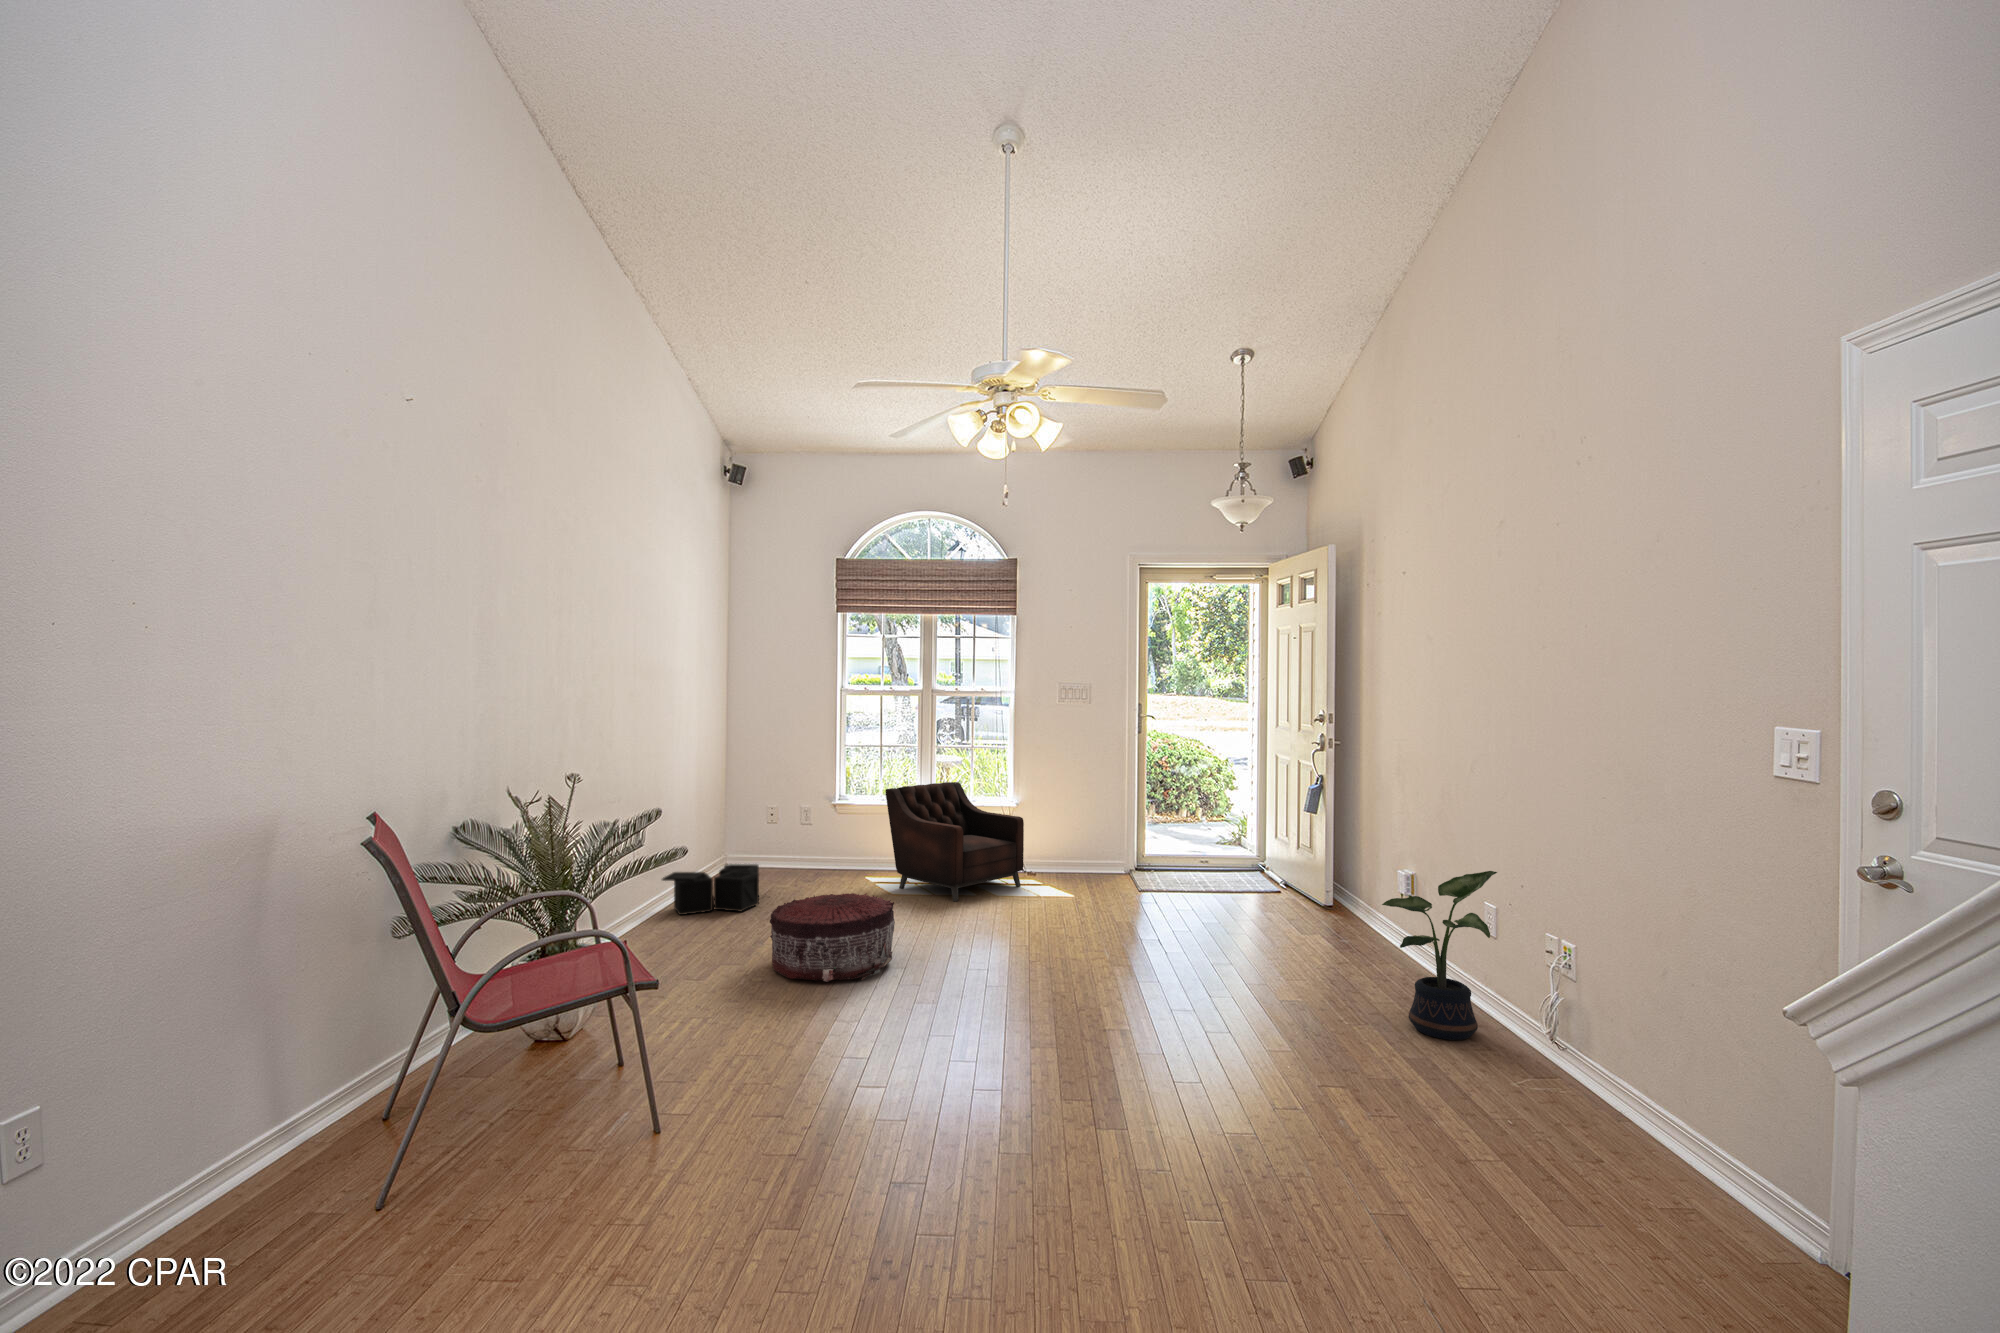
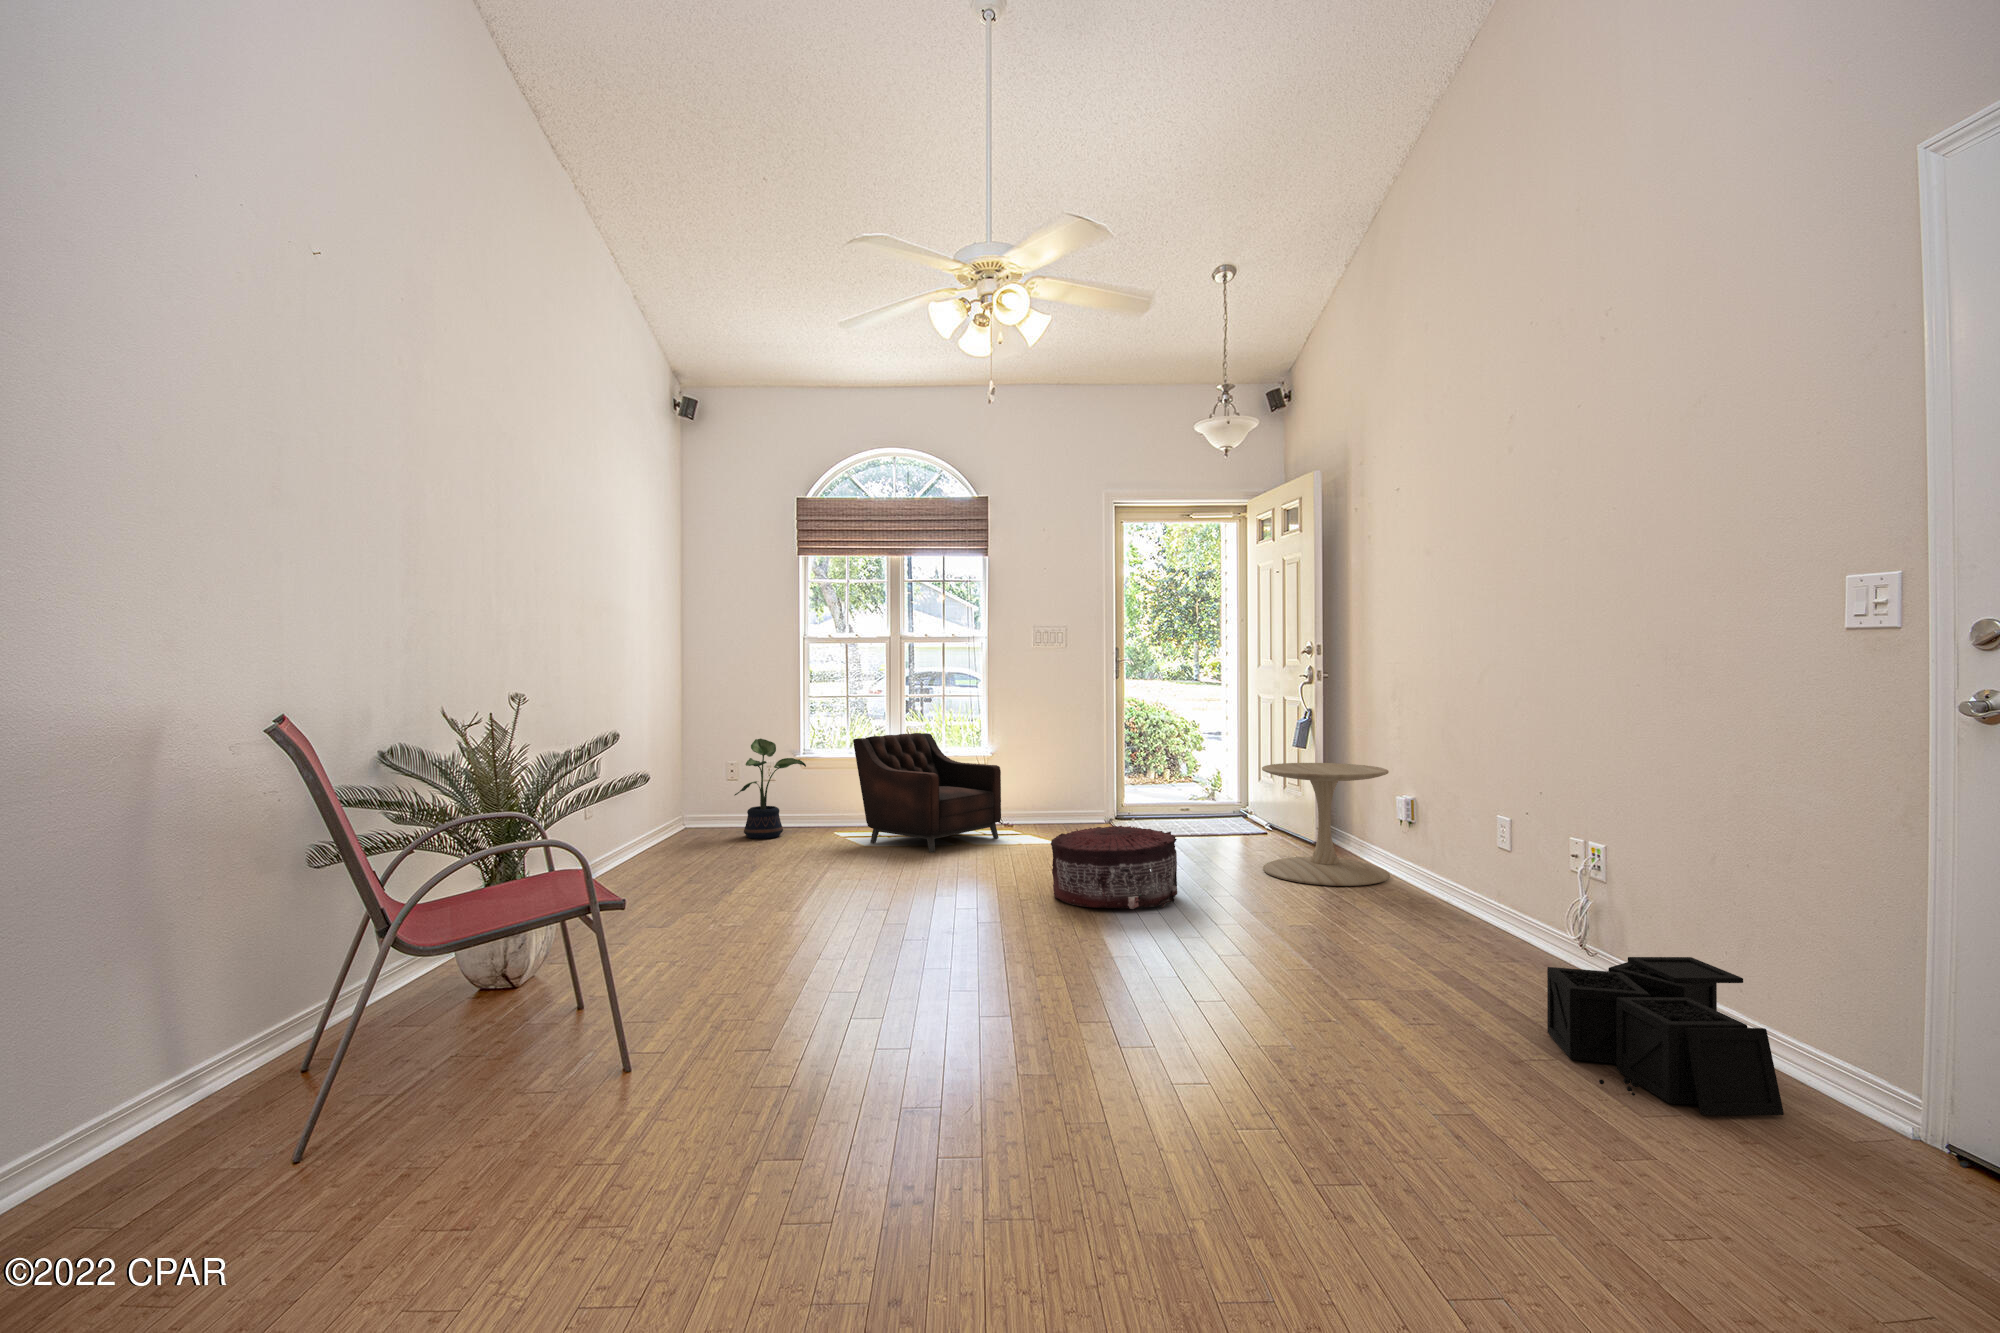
side table: none [1268,829,1390,954] -> present [1262,763,1390,886]
storage bin: present [662,864,759,915] -> present [1547,957,1784,1115]
potted plant: present [1382,871,1497,1040] -> present [735,739,806,839]
pouf: present [770,893,895,982] -> present [1051,826,1177,909]

